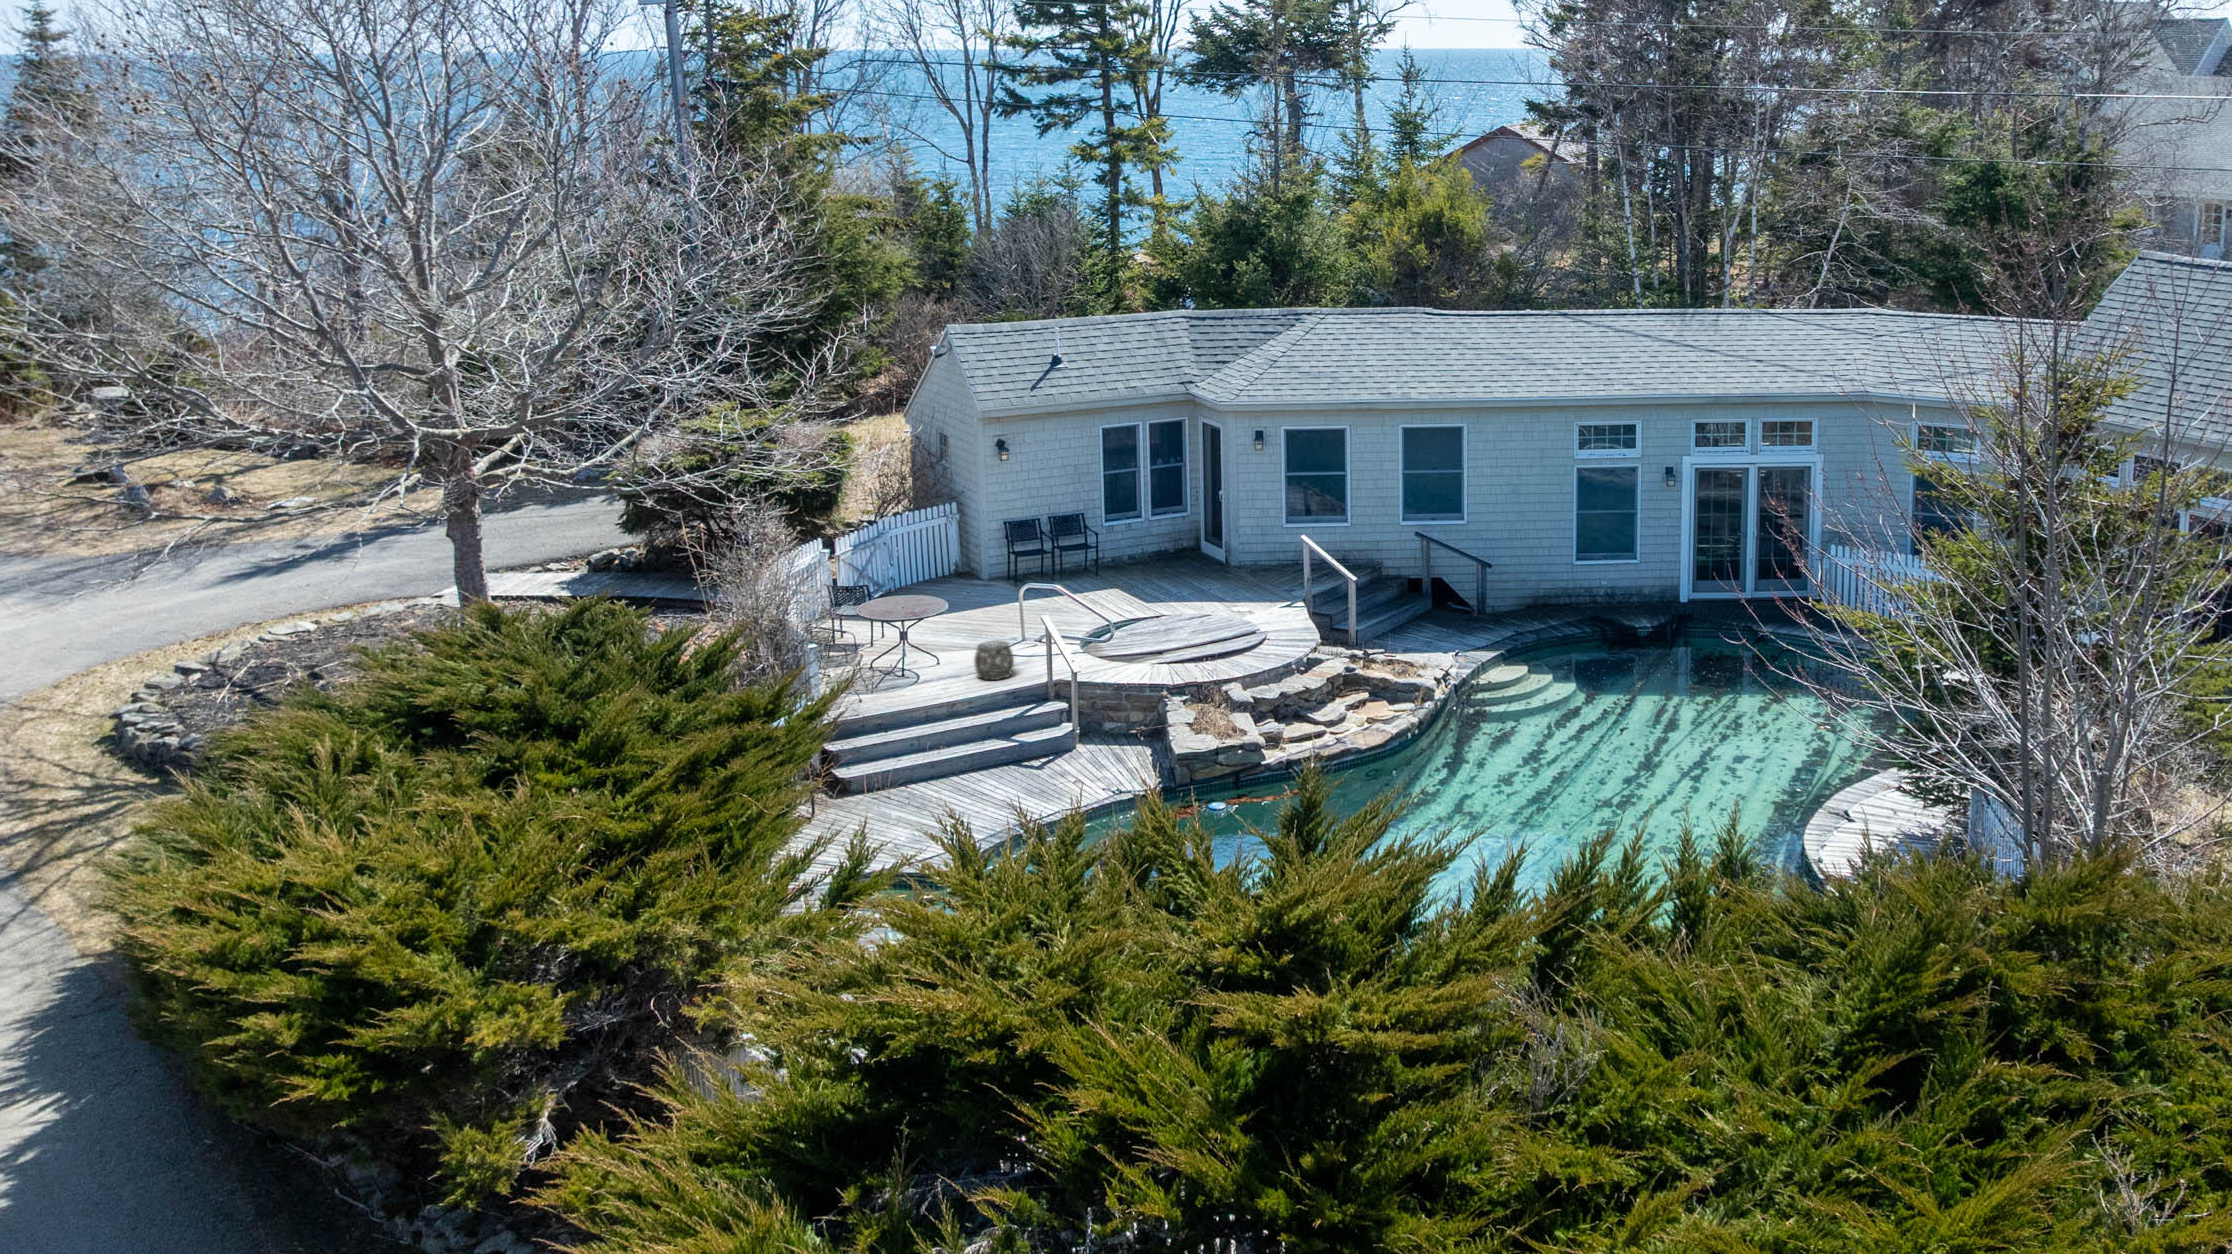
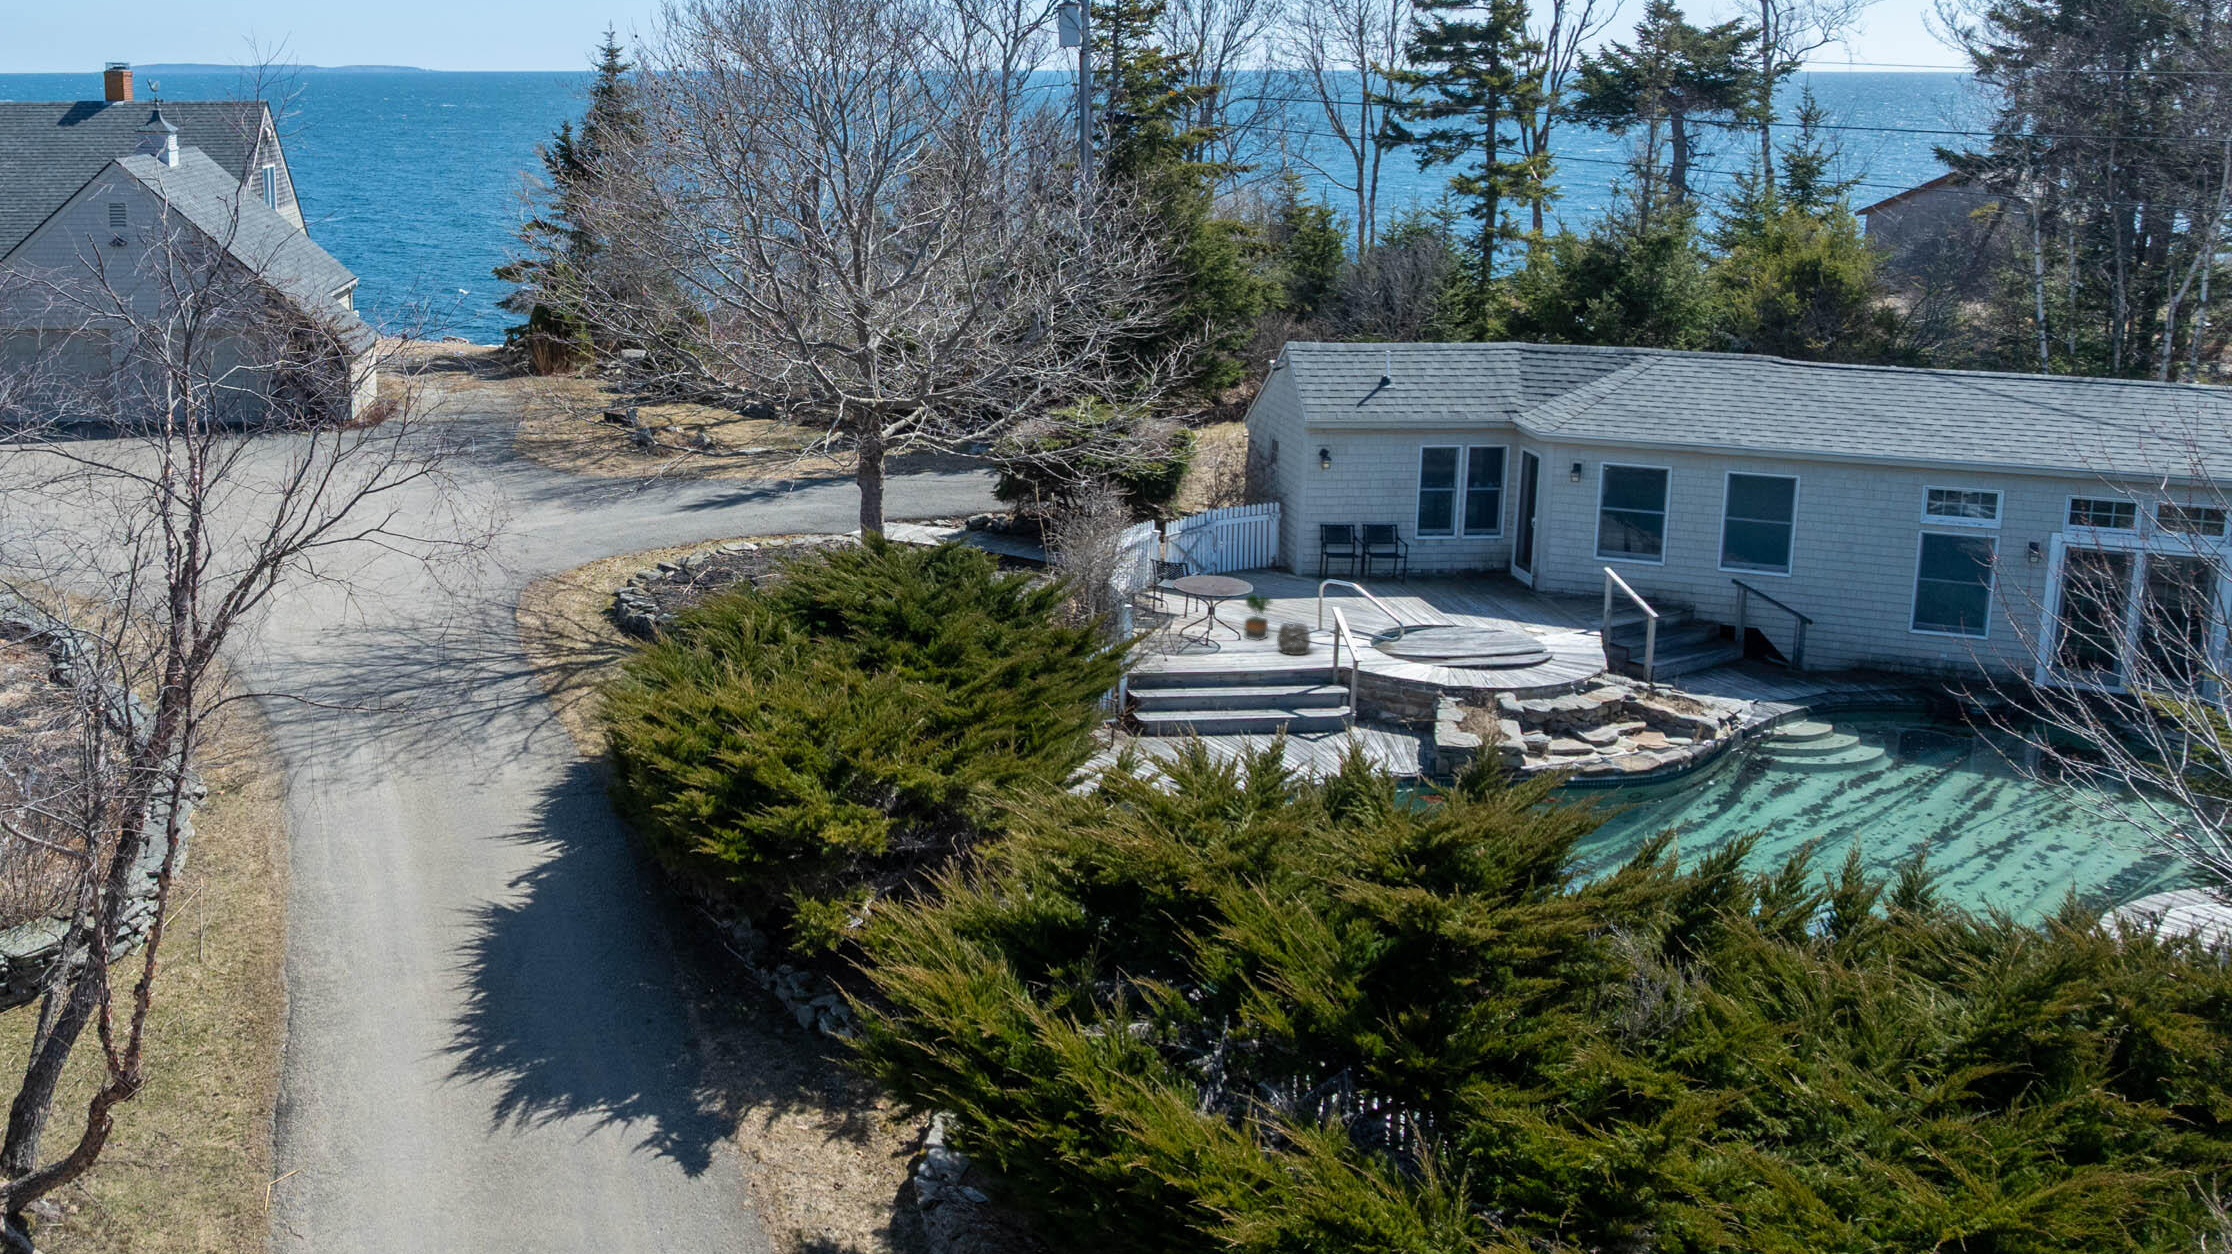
potted tree: none [929,612,965,668] -> present [1245,595,1273,640]

